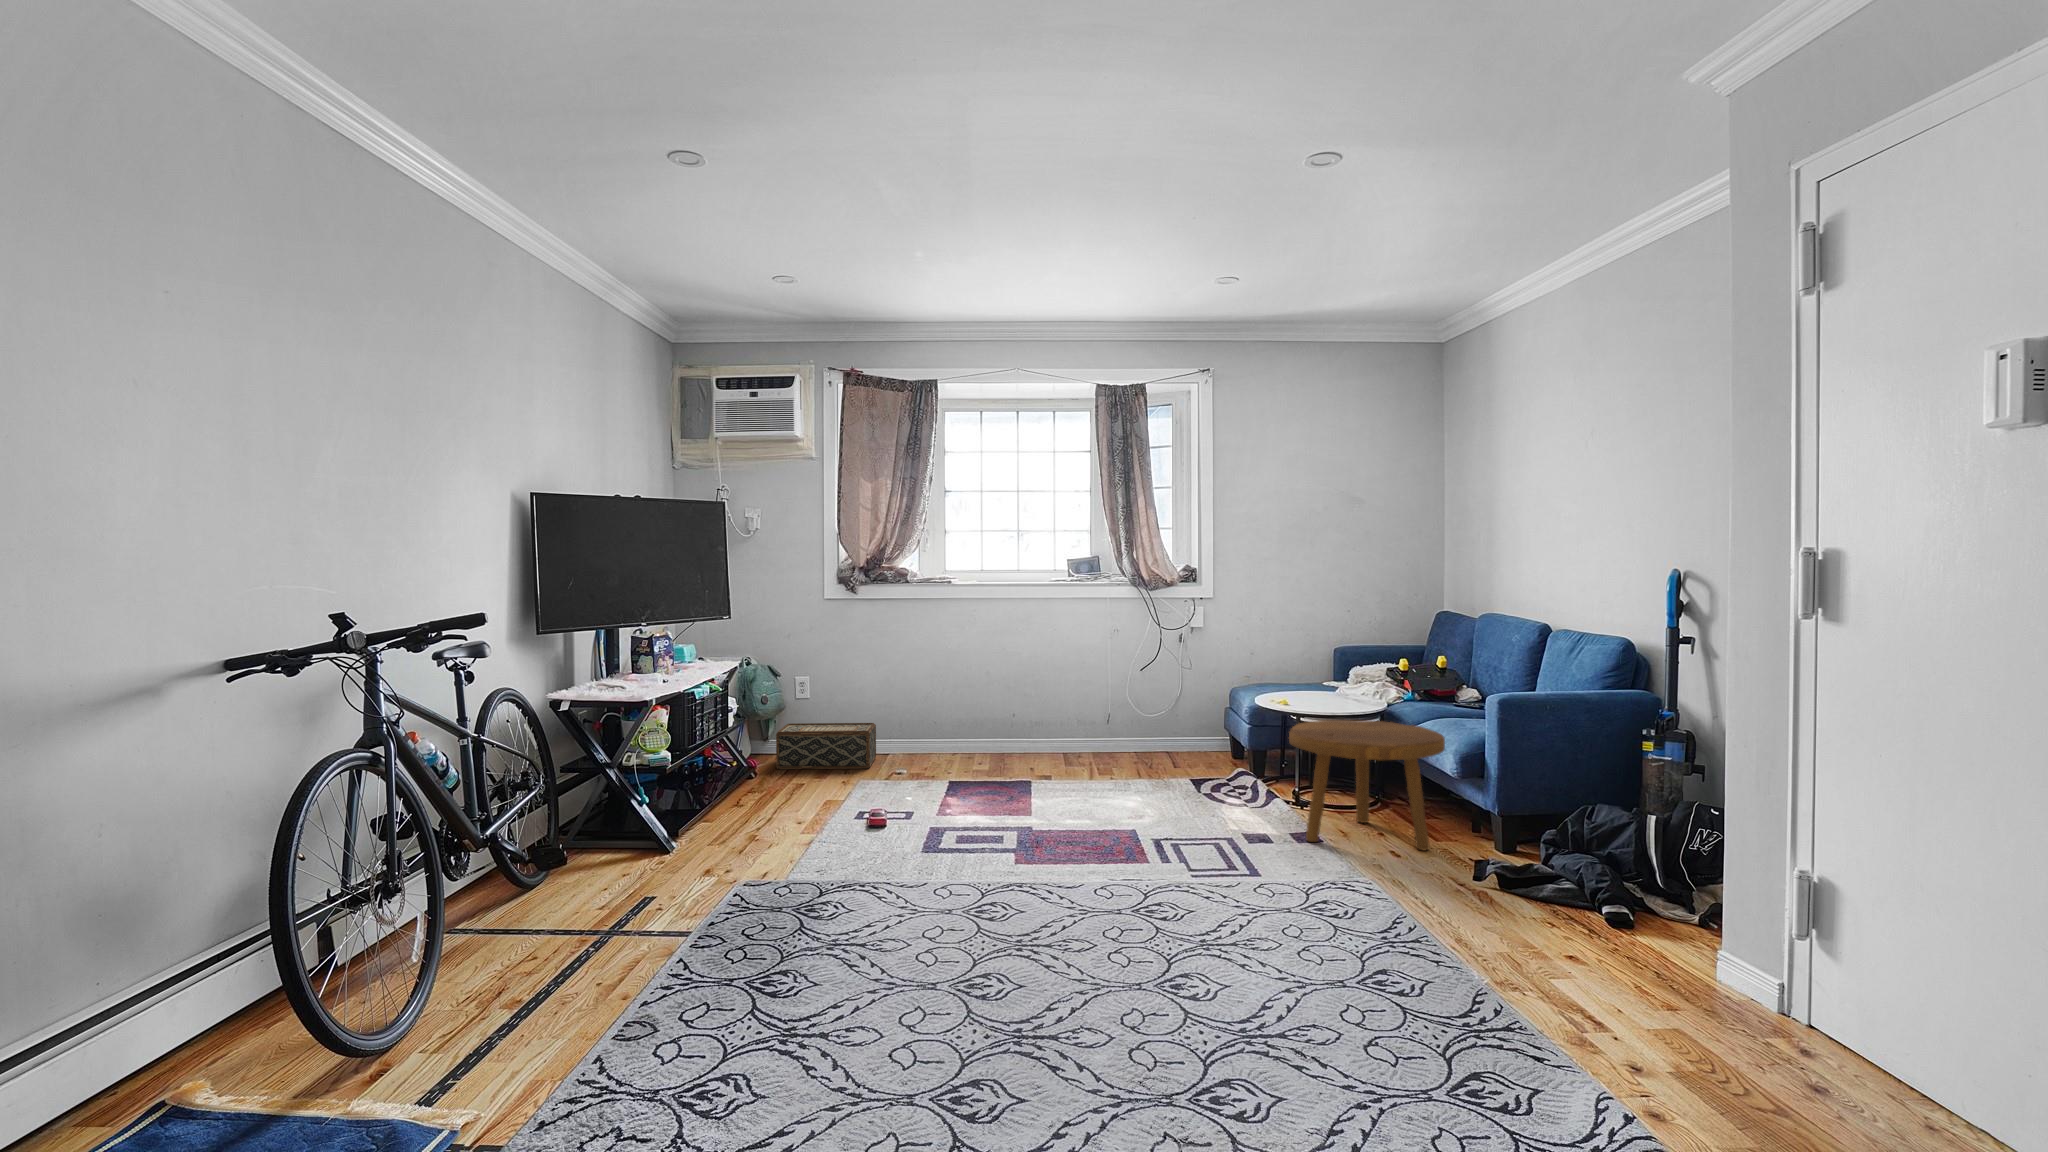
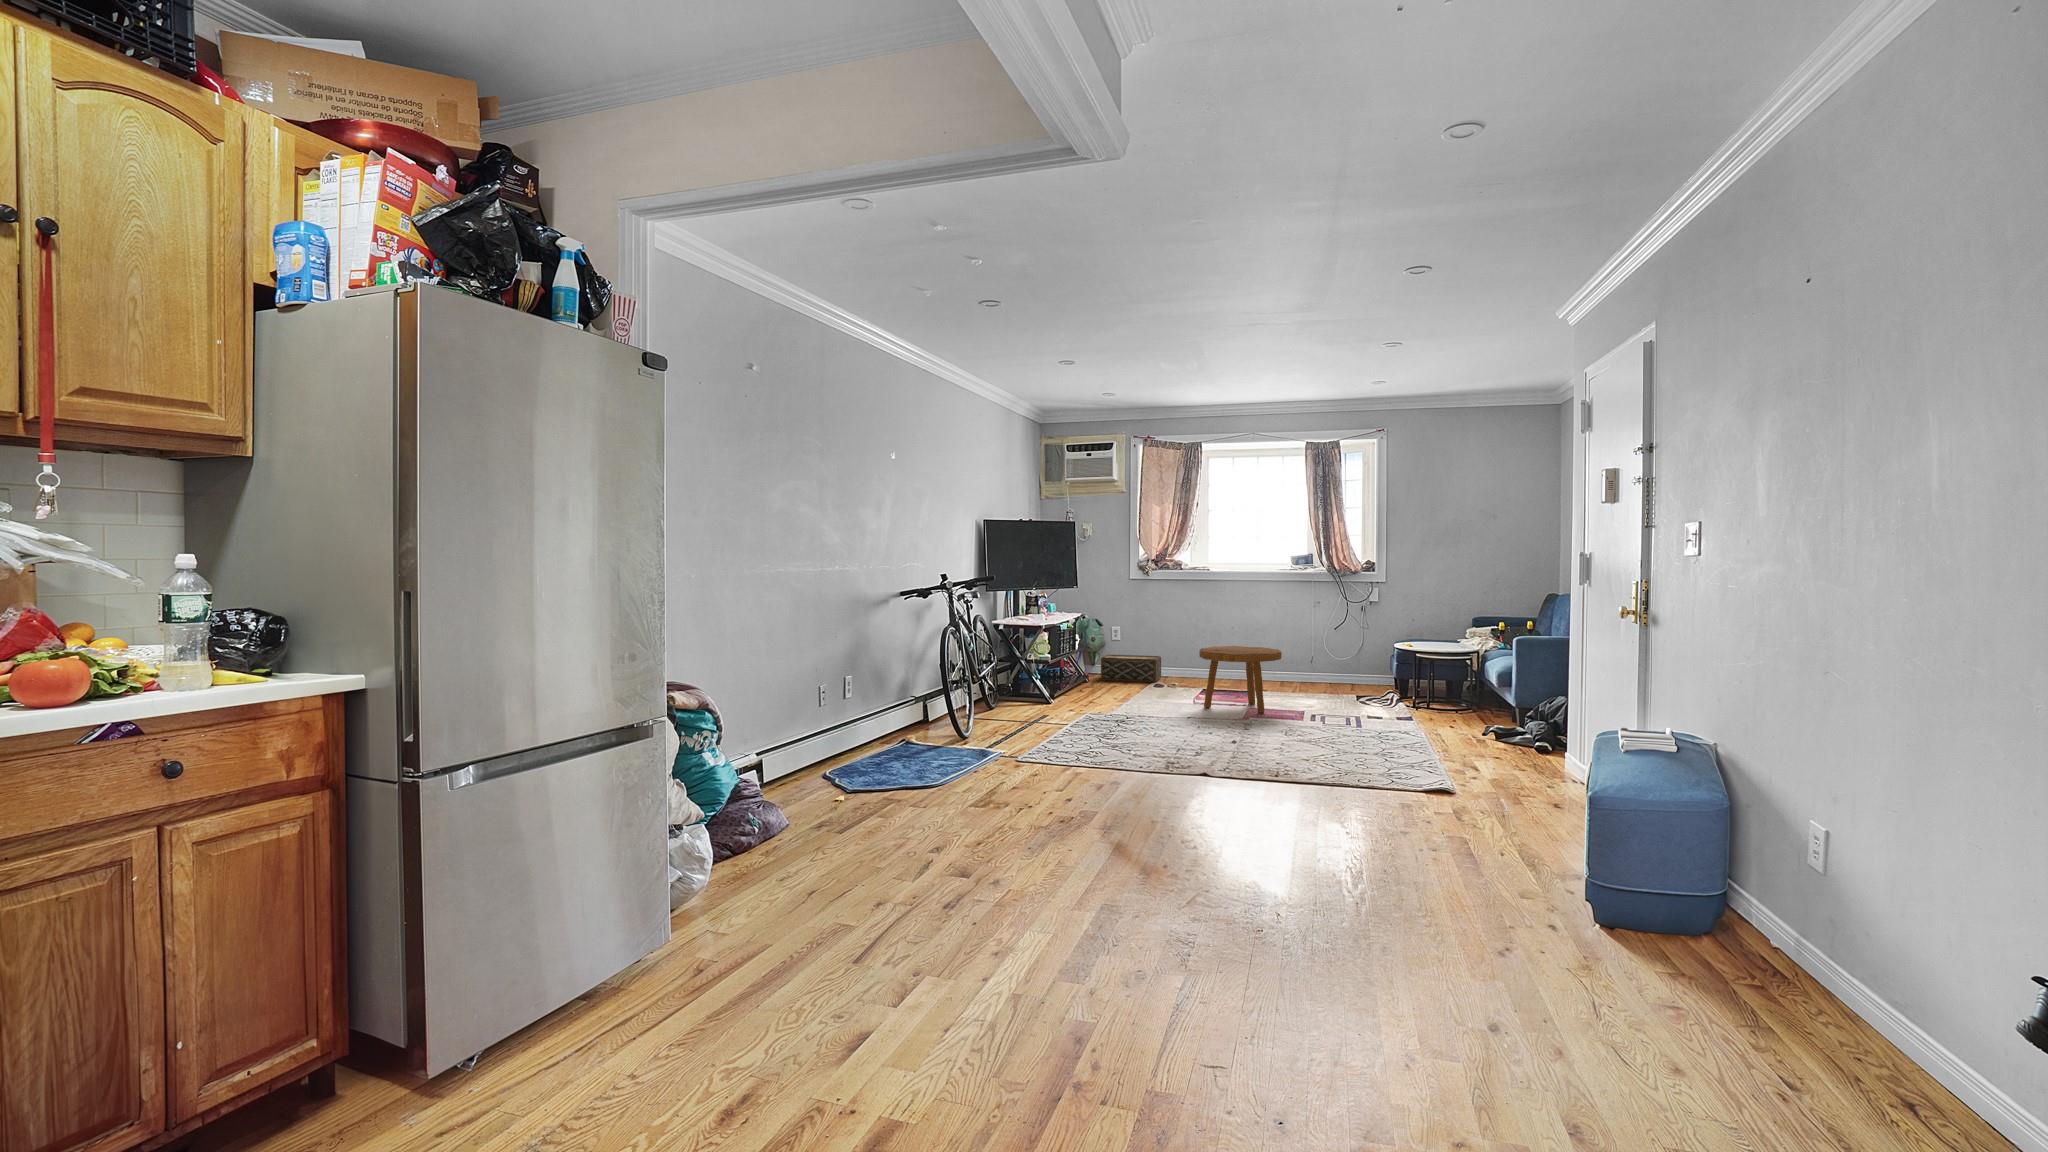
footstool: present [1289,720,1445,851] -> present [1199,646,1282,713]

